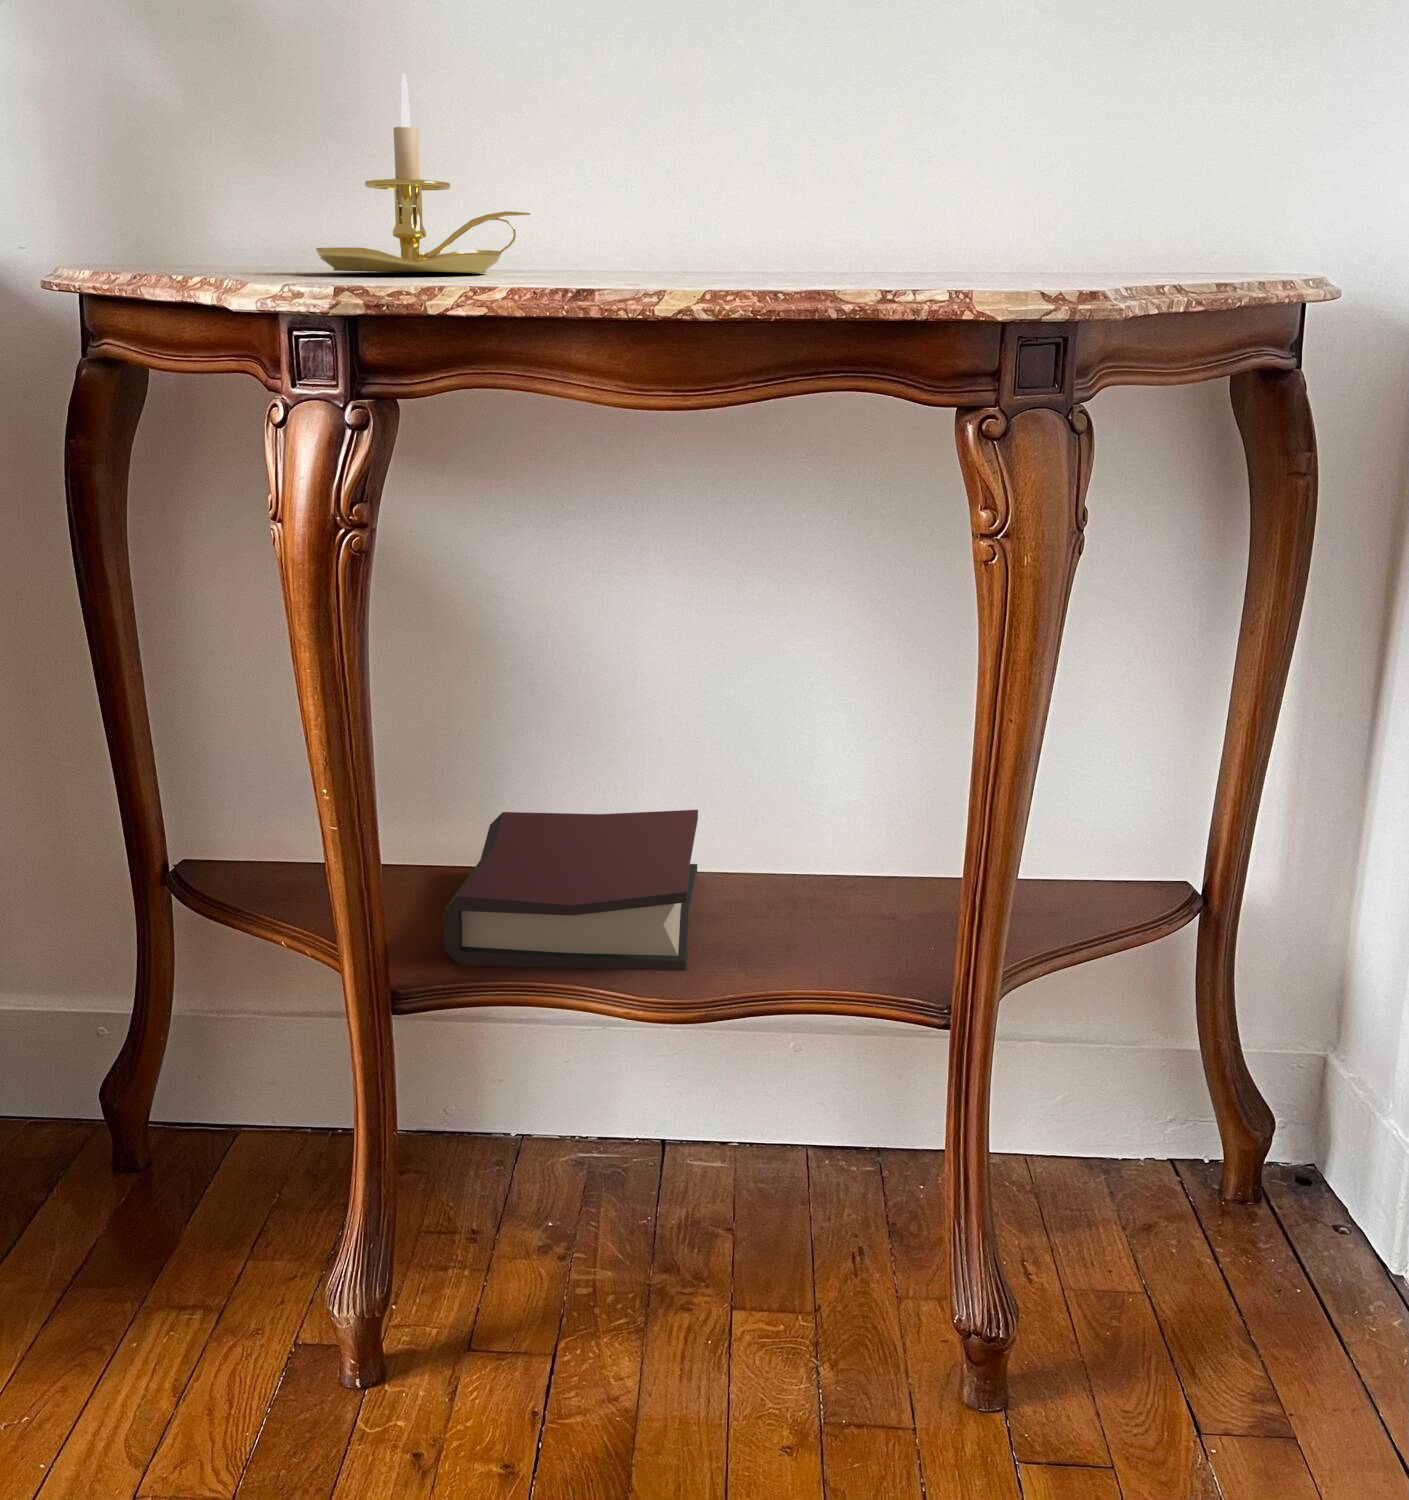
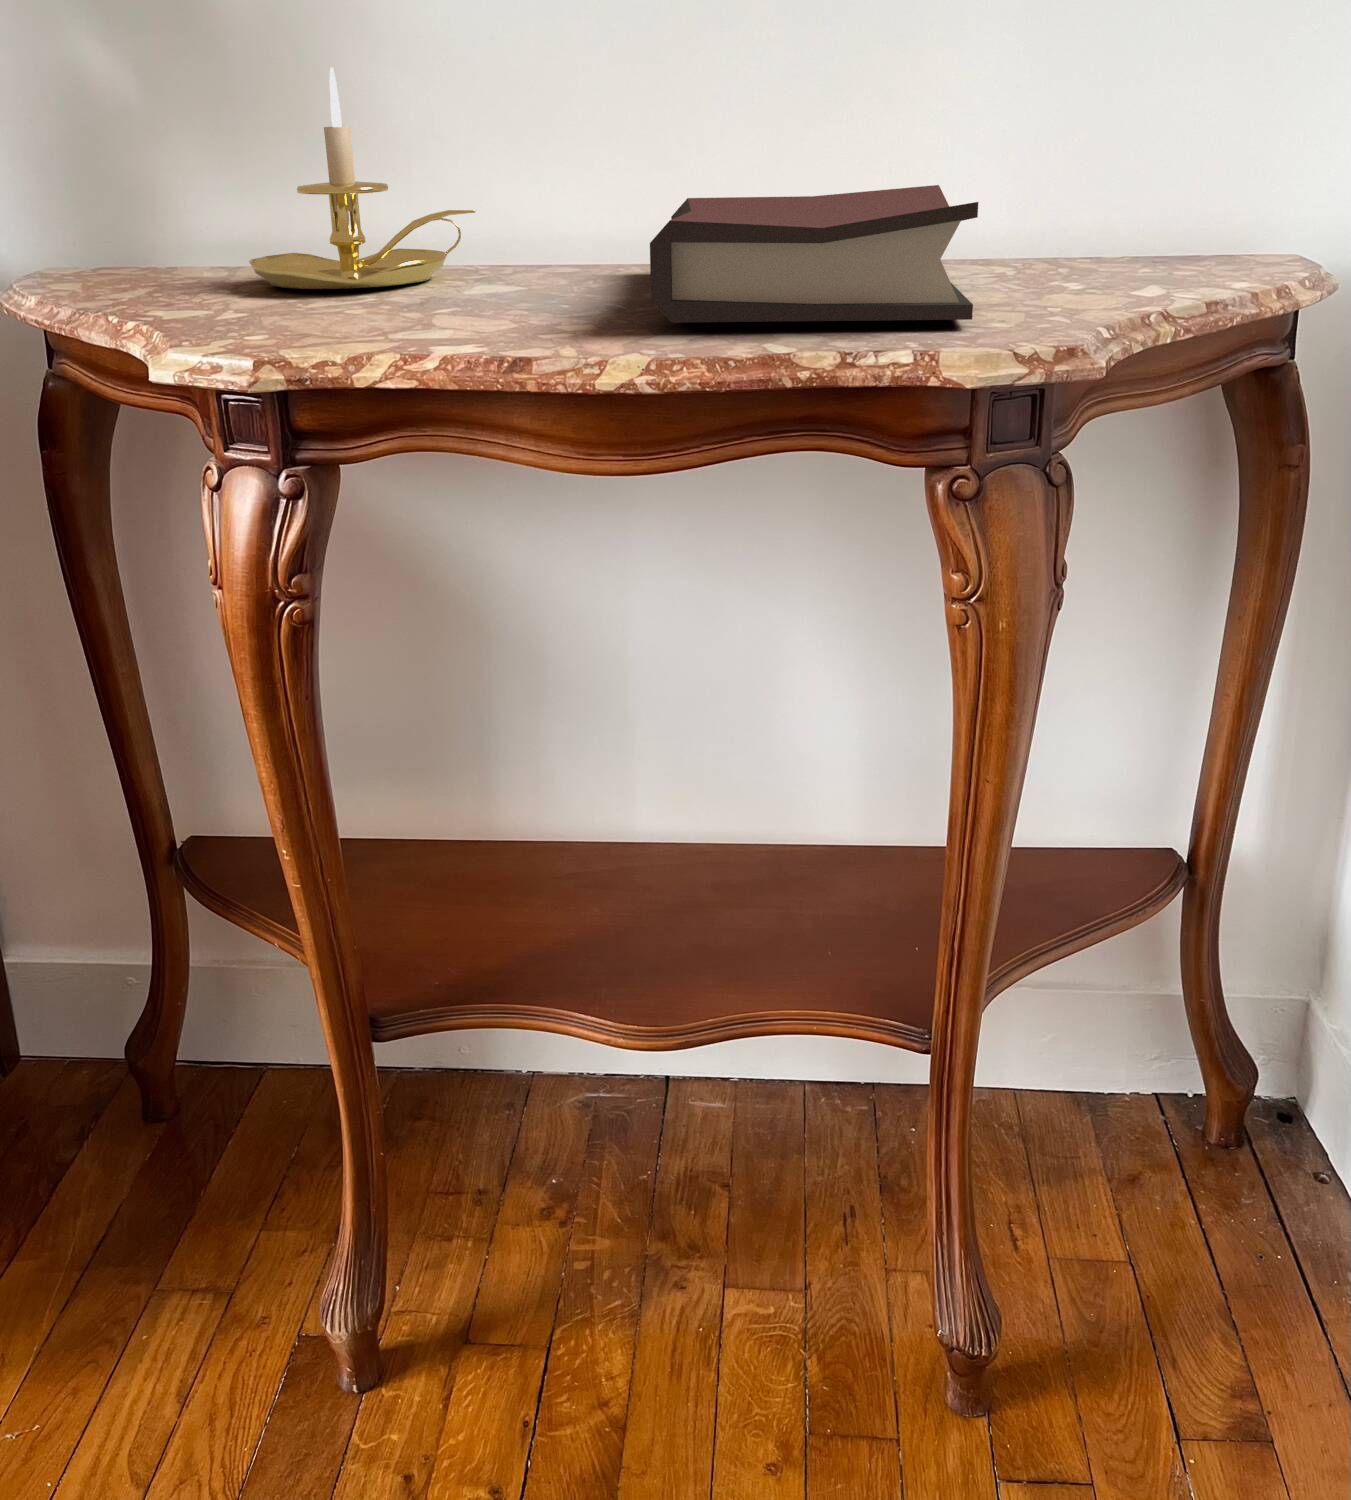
hardback book: present [443,810,698,970] -> present [650,185,978,323]

